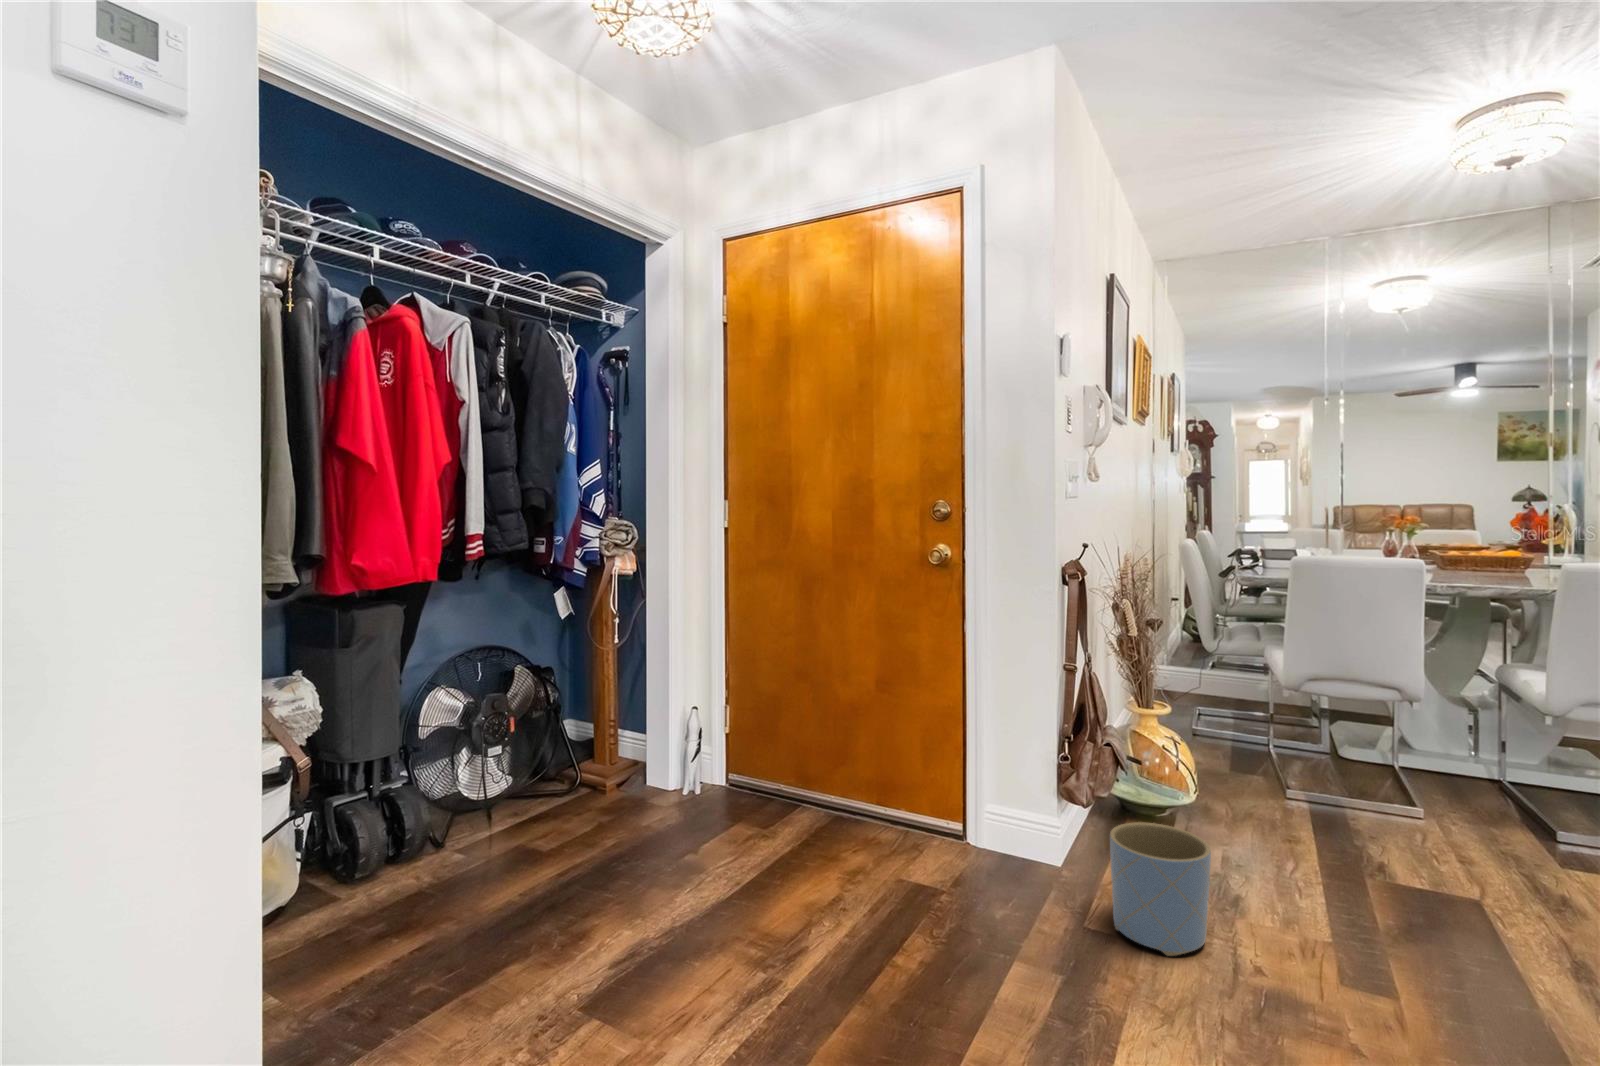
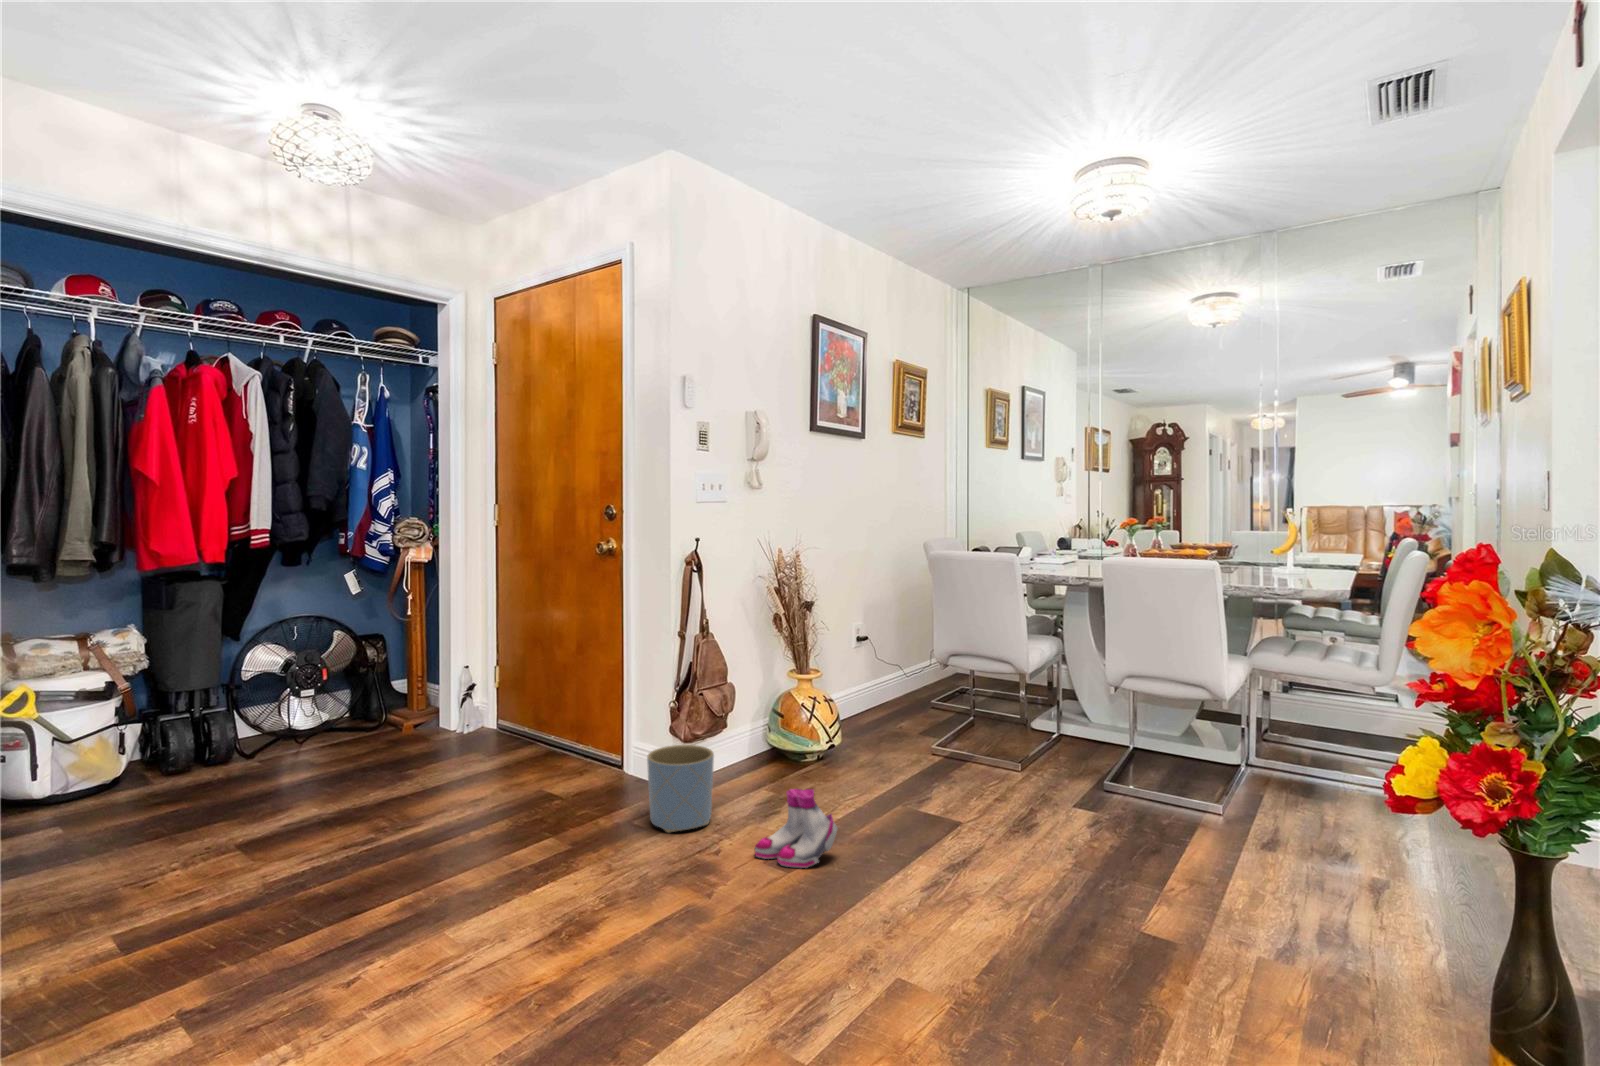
boots: none [1340,892,1469,1015] -> present [755,789,838,868]

